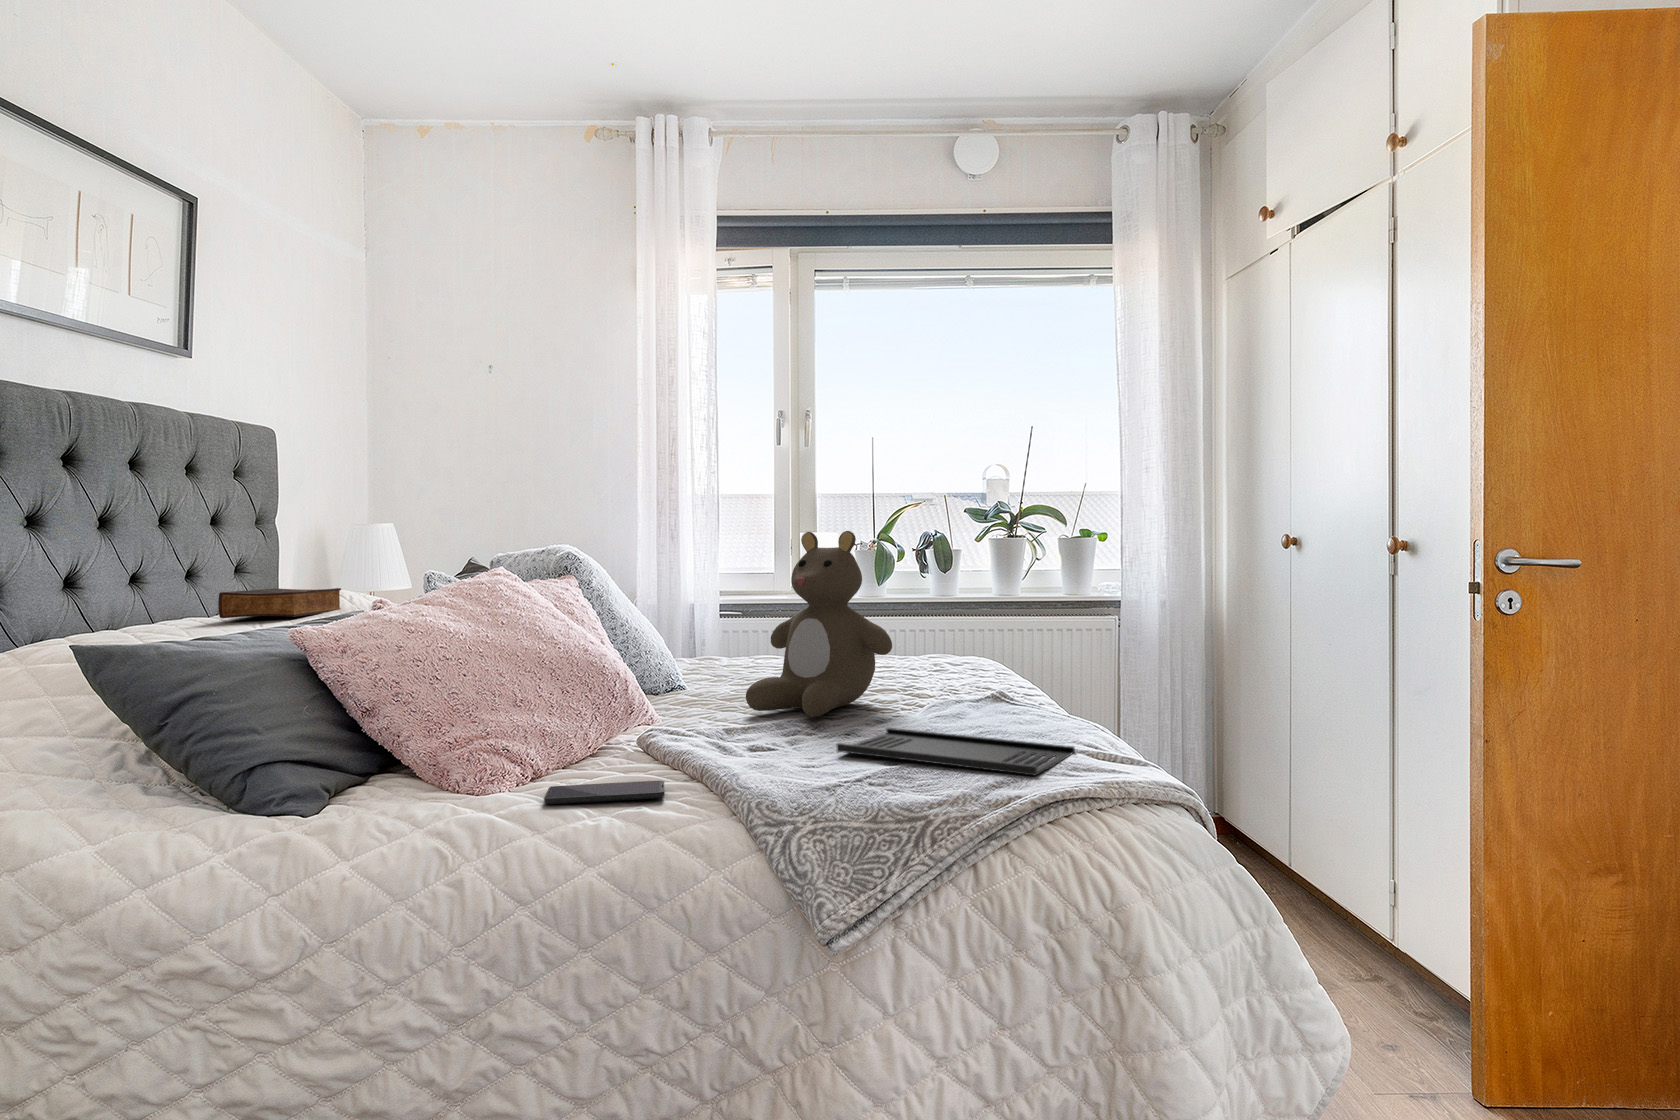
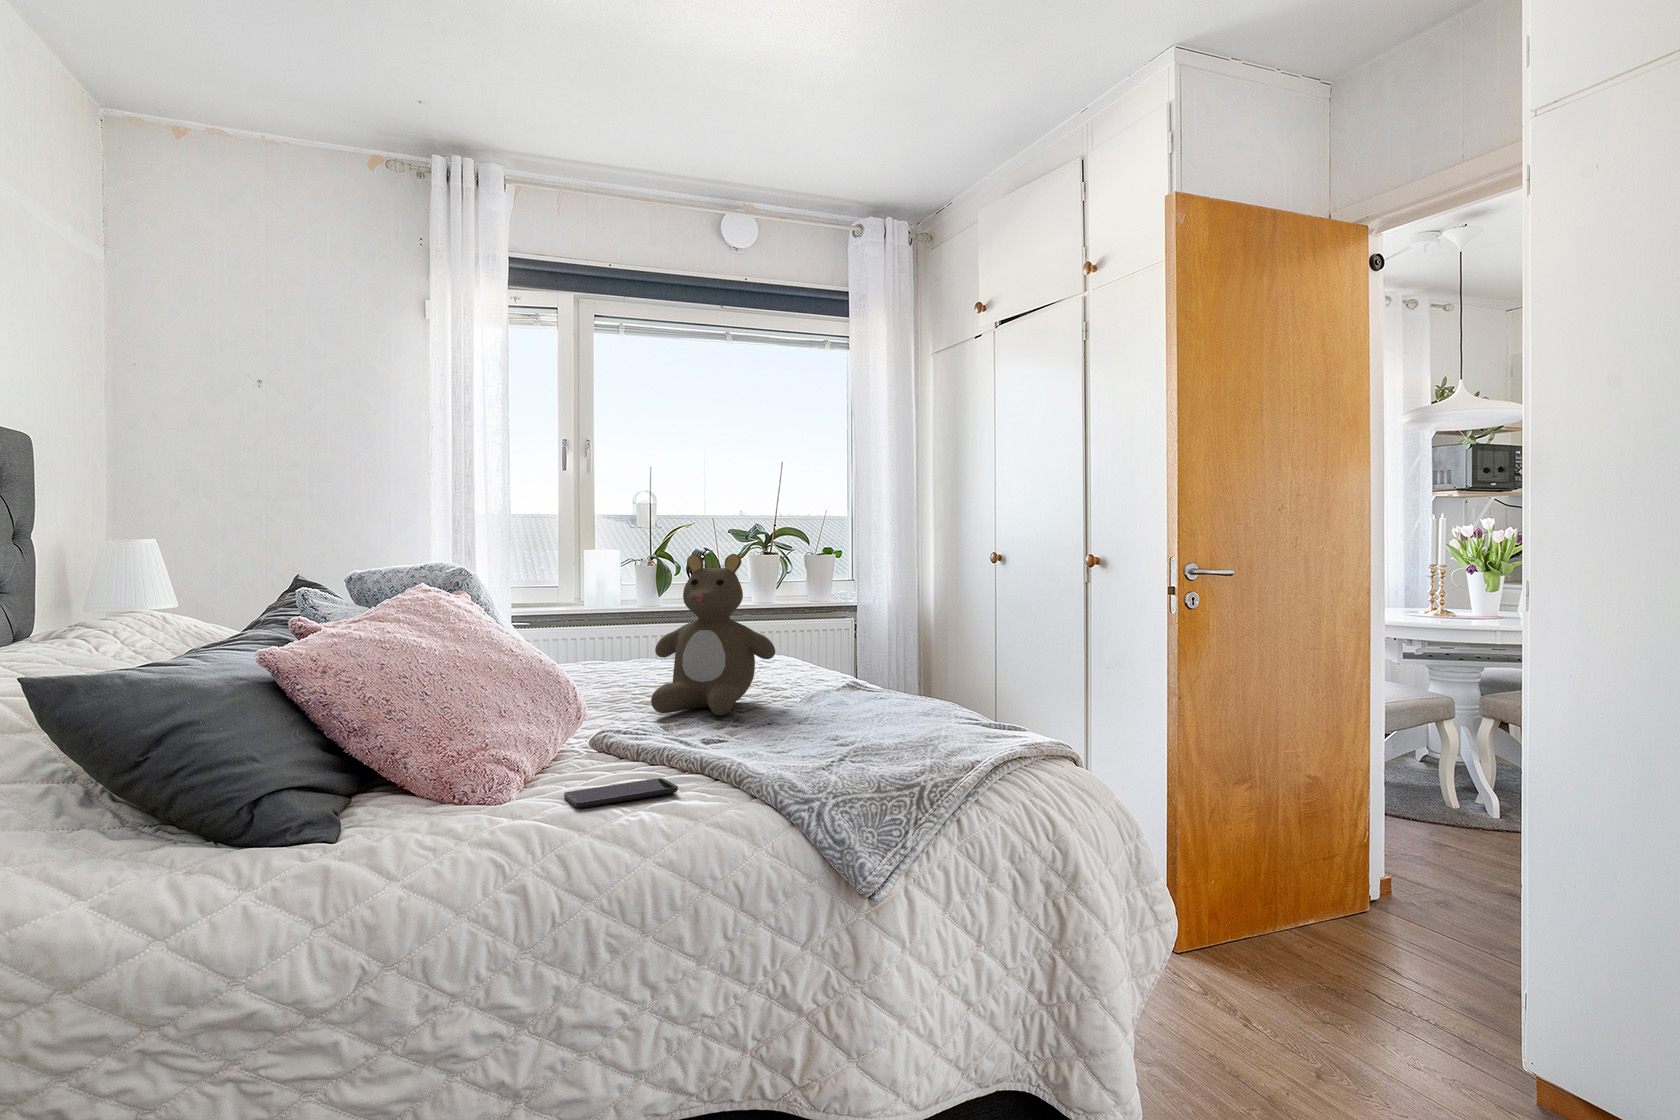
book: present [218,588,341,618] -> none [57,610,189,647]
tray: present [837,728,1075,775] -> none [785,719,965,747]

